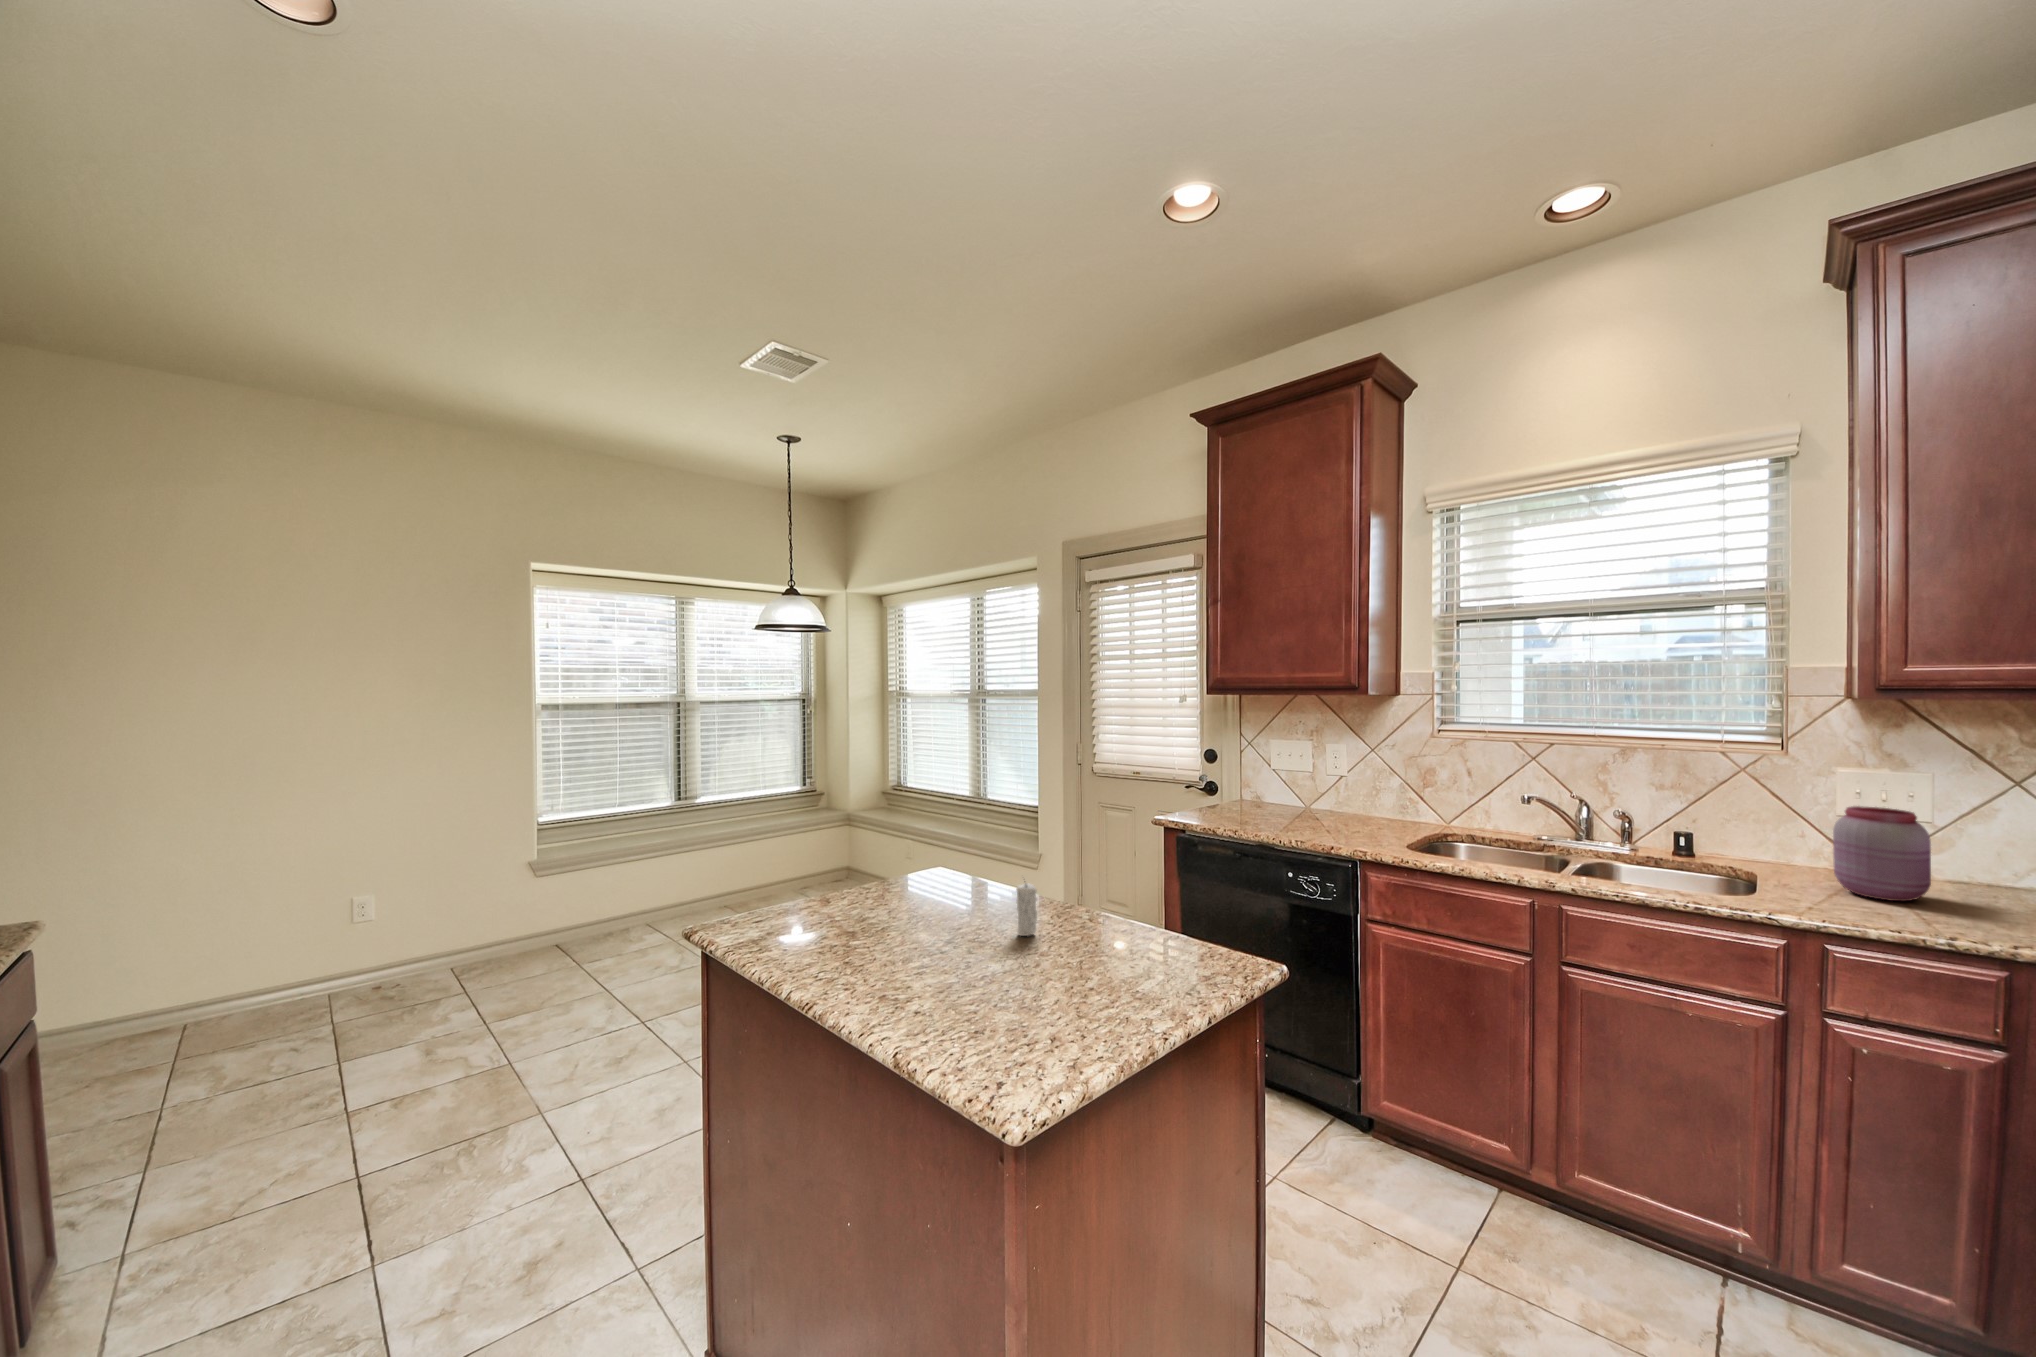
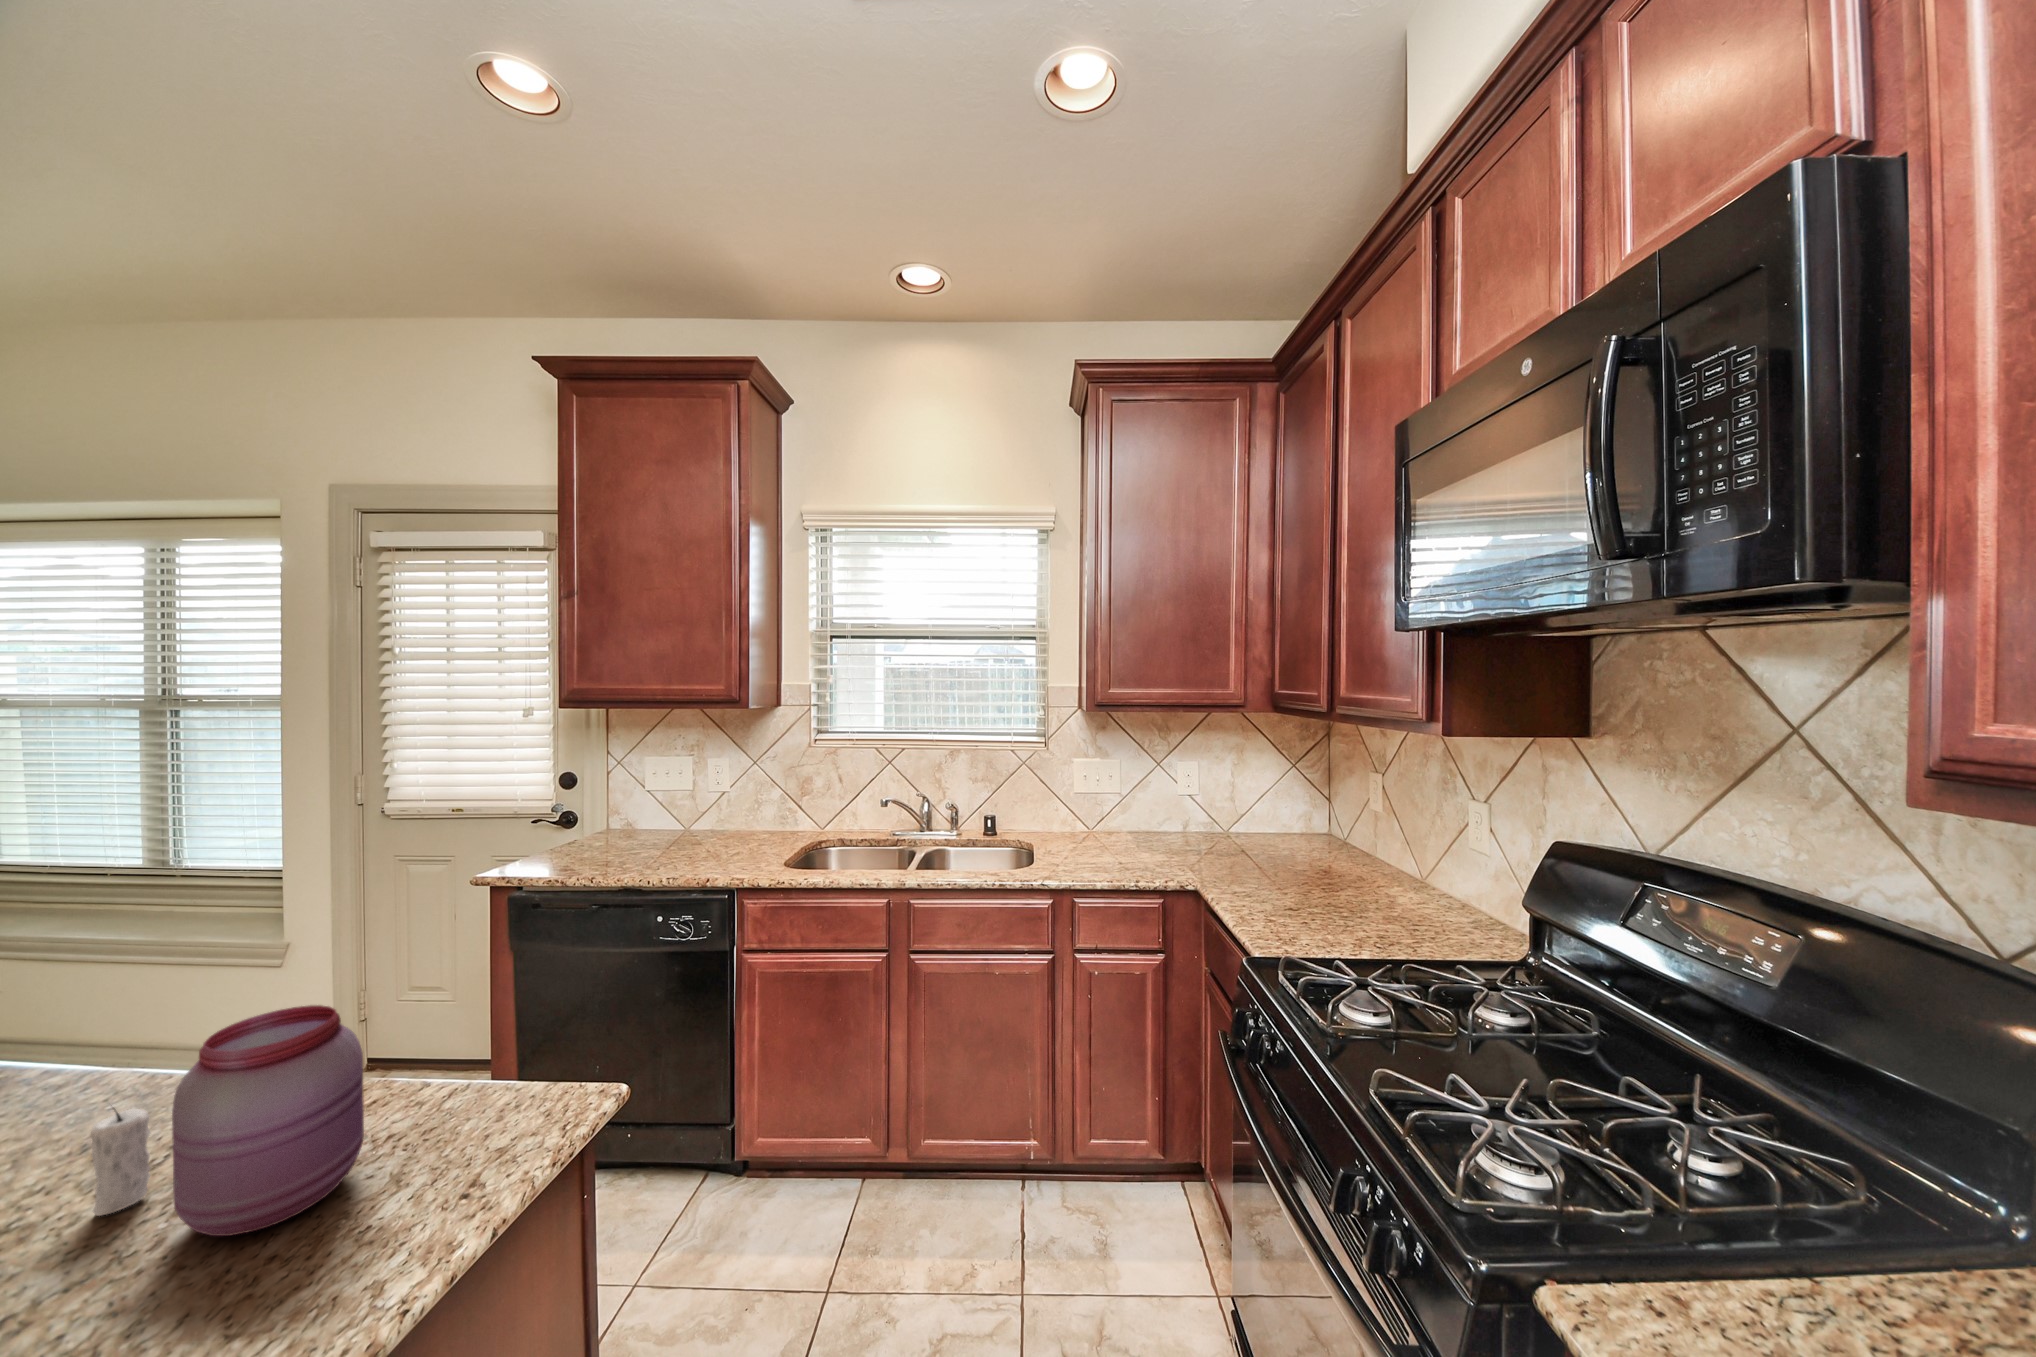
jar: present [1833,806,1931,901] -> present [172,1005,364,1236]

